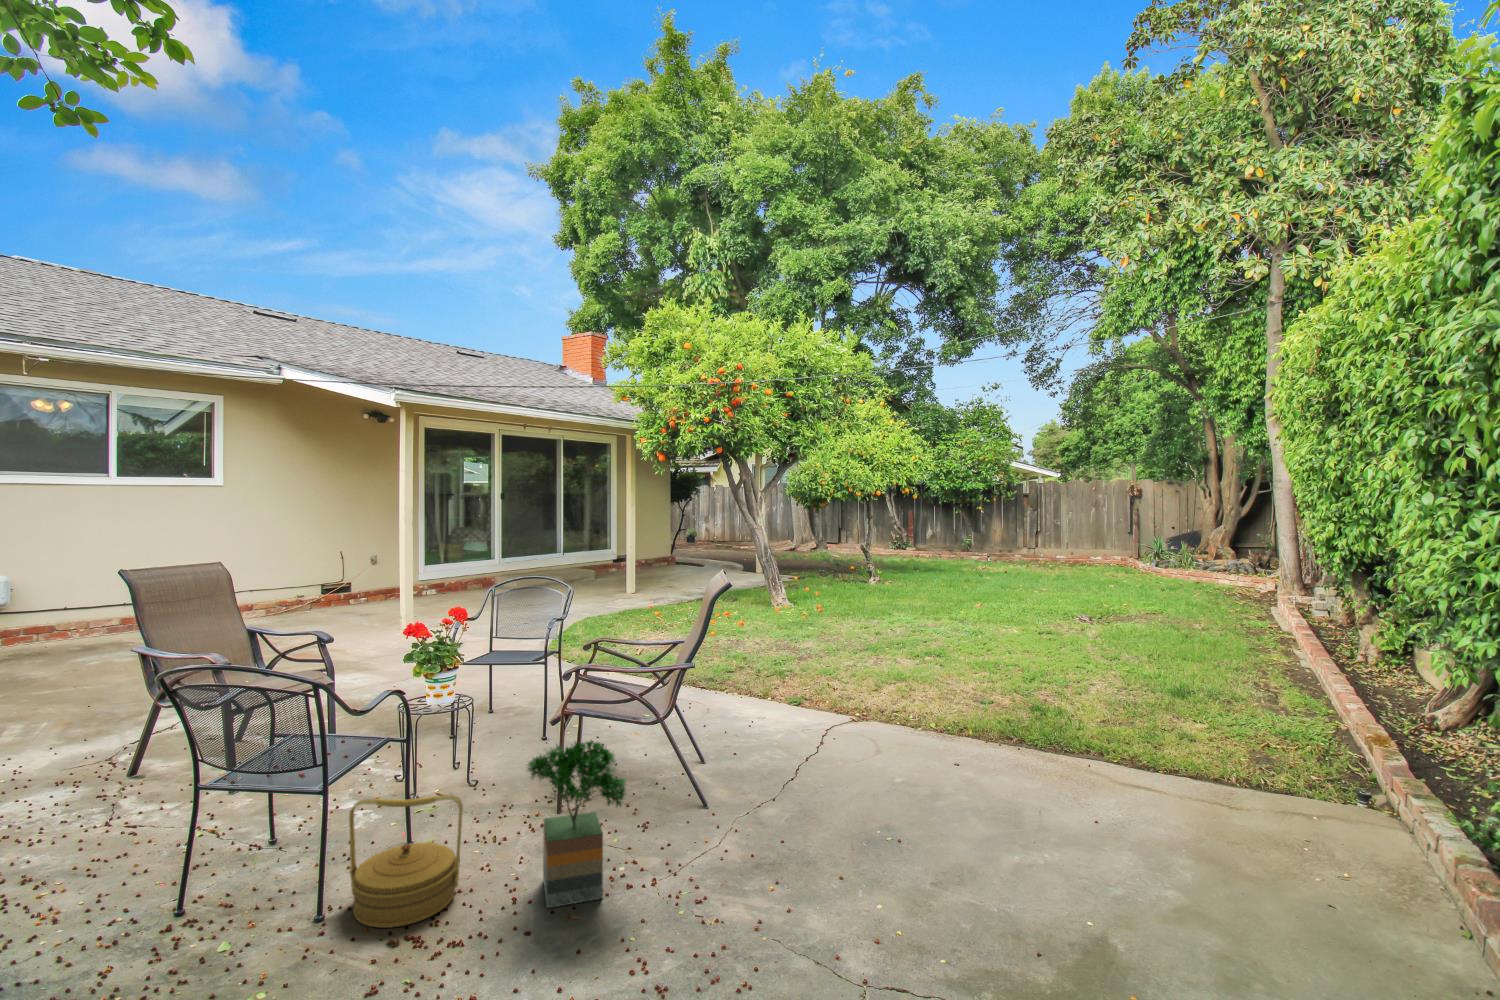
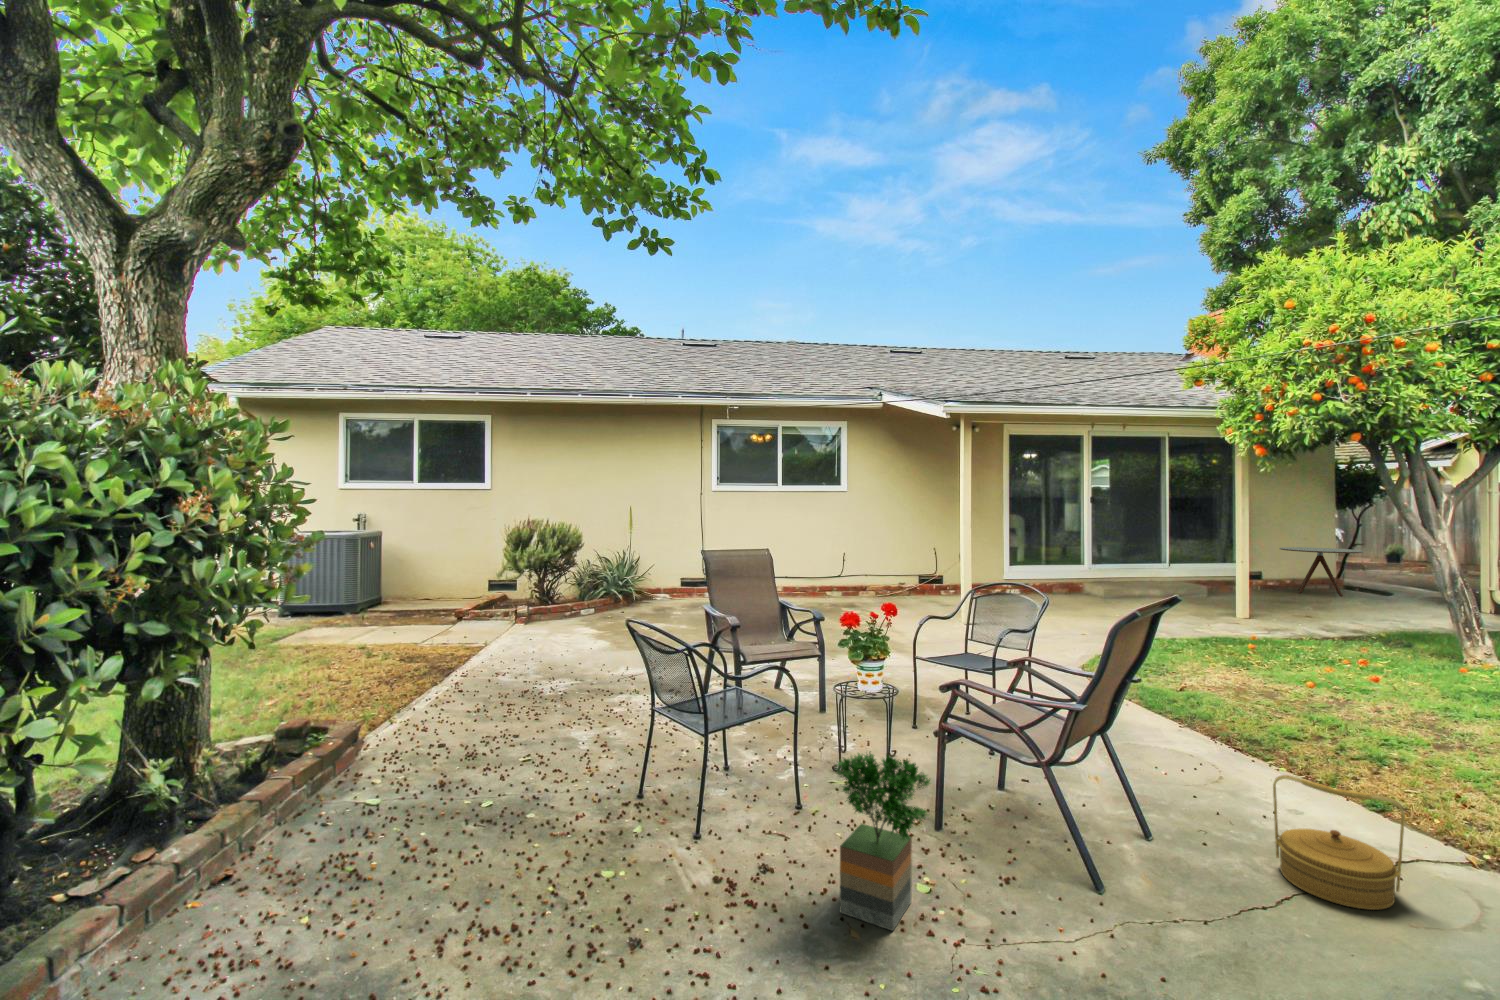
round table: none [640,535,690,572] -> present [1279,547,1363,596]
basket: present [349,795,463,928] -> present [1273,775,1405,910]

